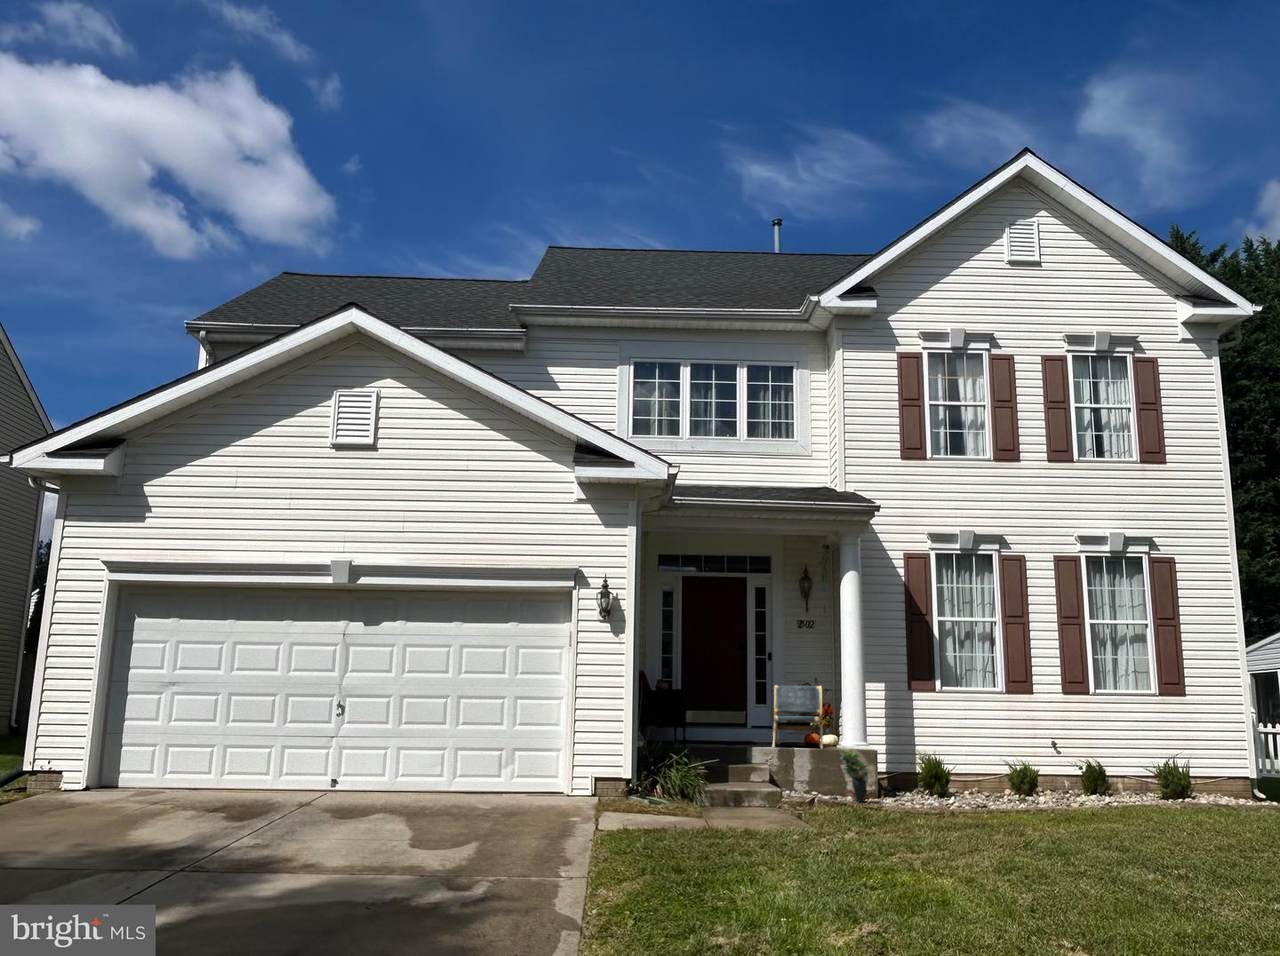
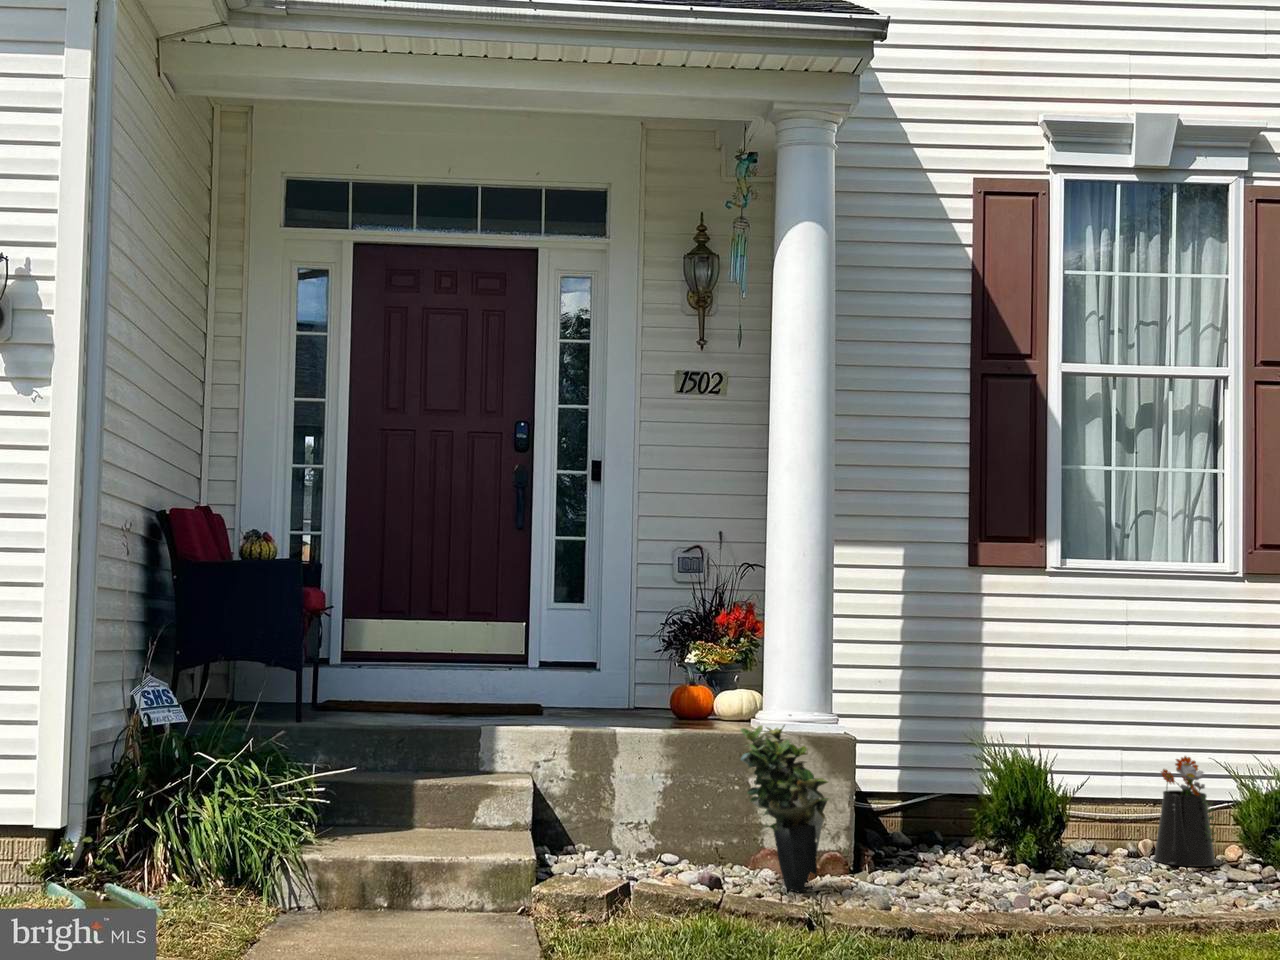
lounge chair: present [773,685,823,748] -> none [567,549,731,725]
watering can: none [978,758,1001,797] -> present [1153,756,1217,867]

